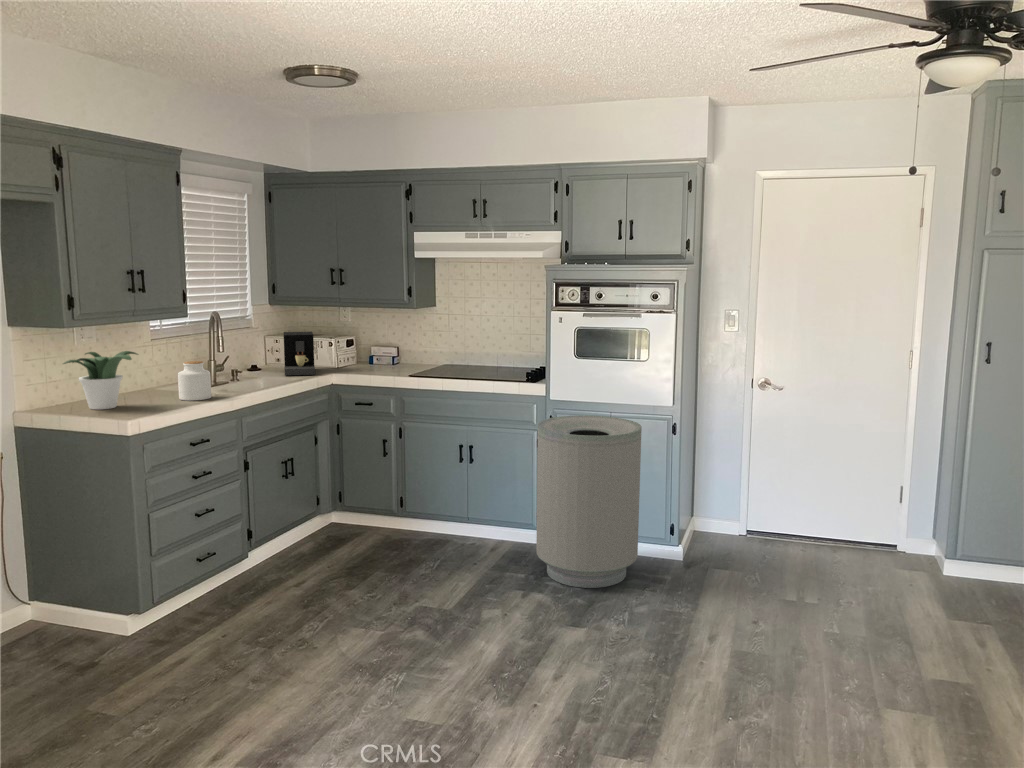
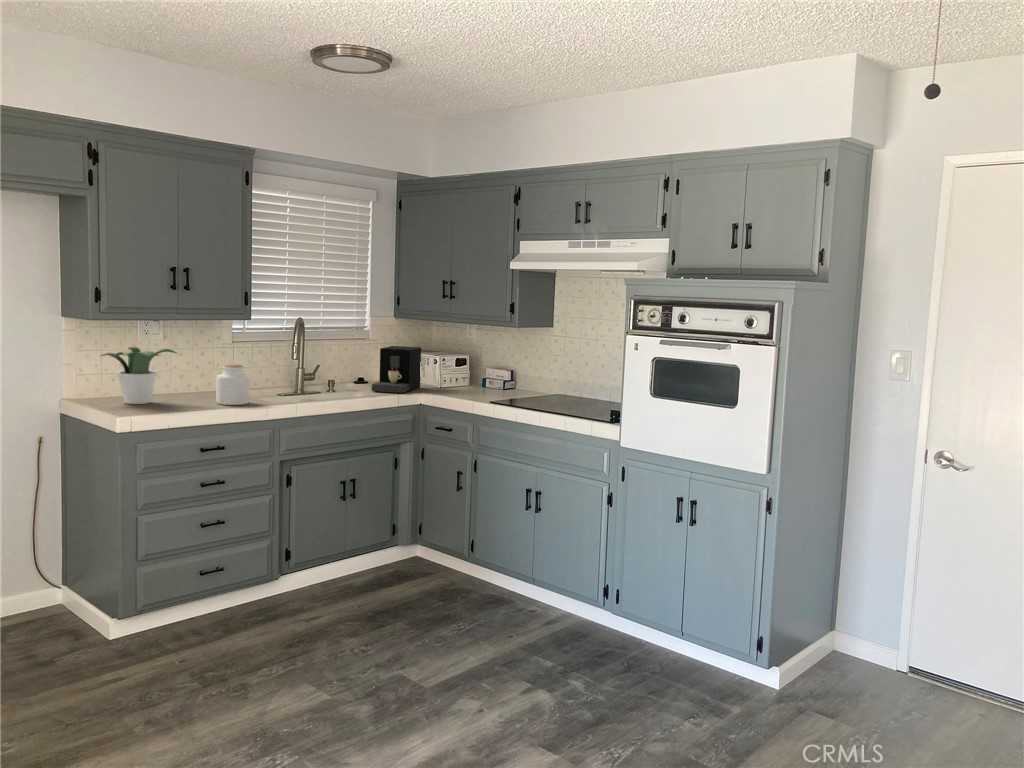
trash can: present [536,415,642,588] -> none [562,471,707,704]

